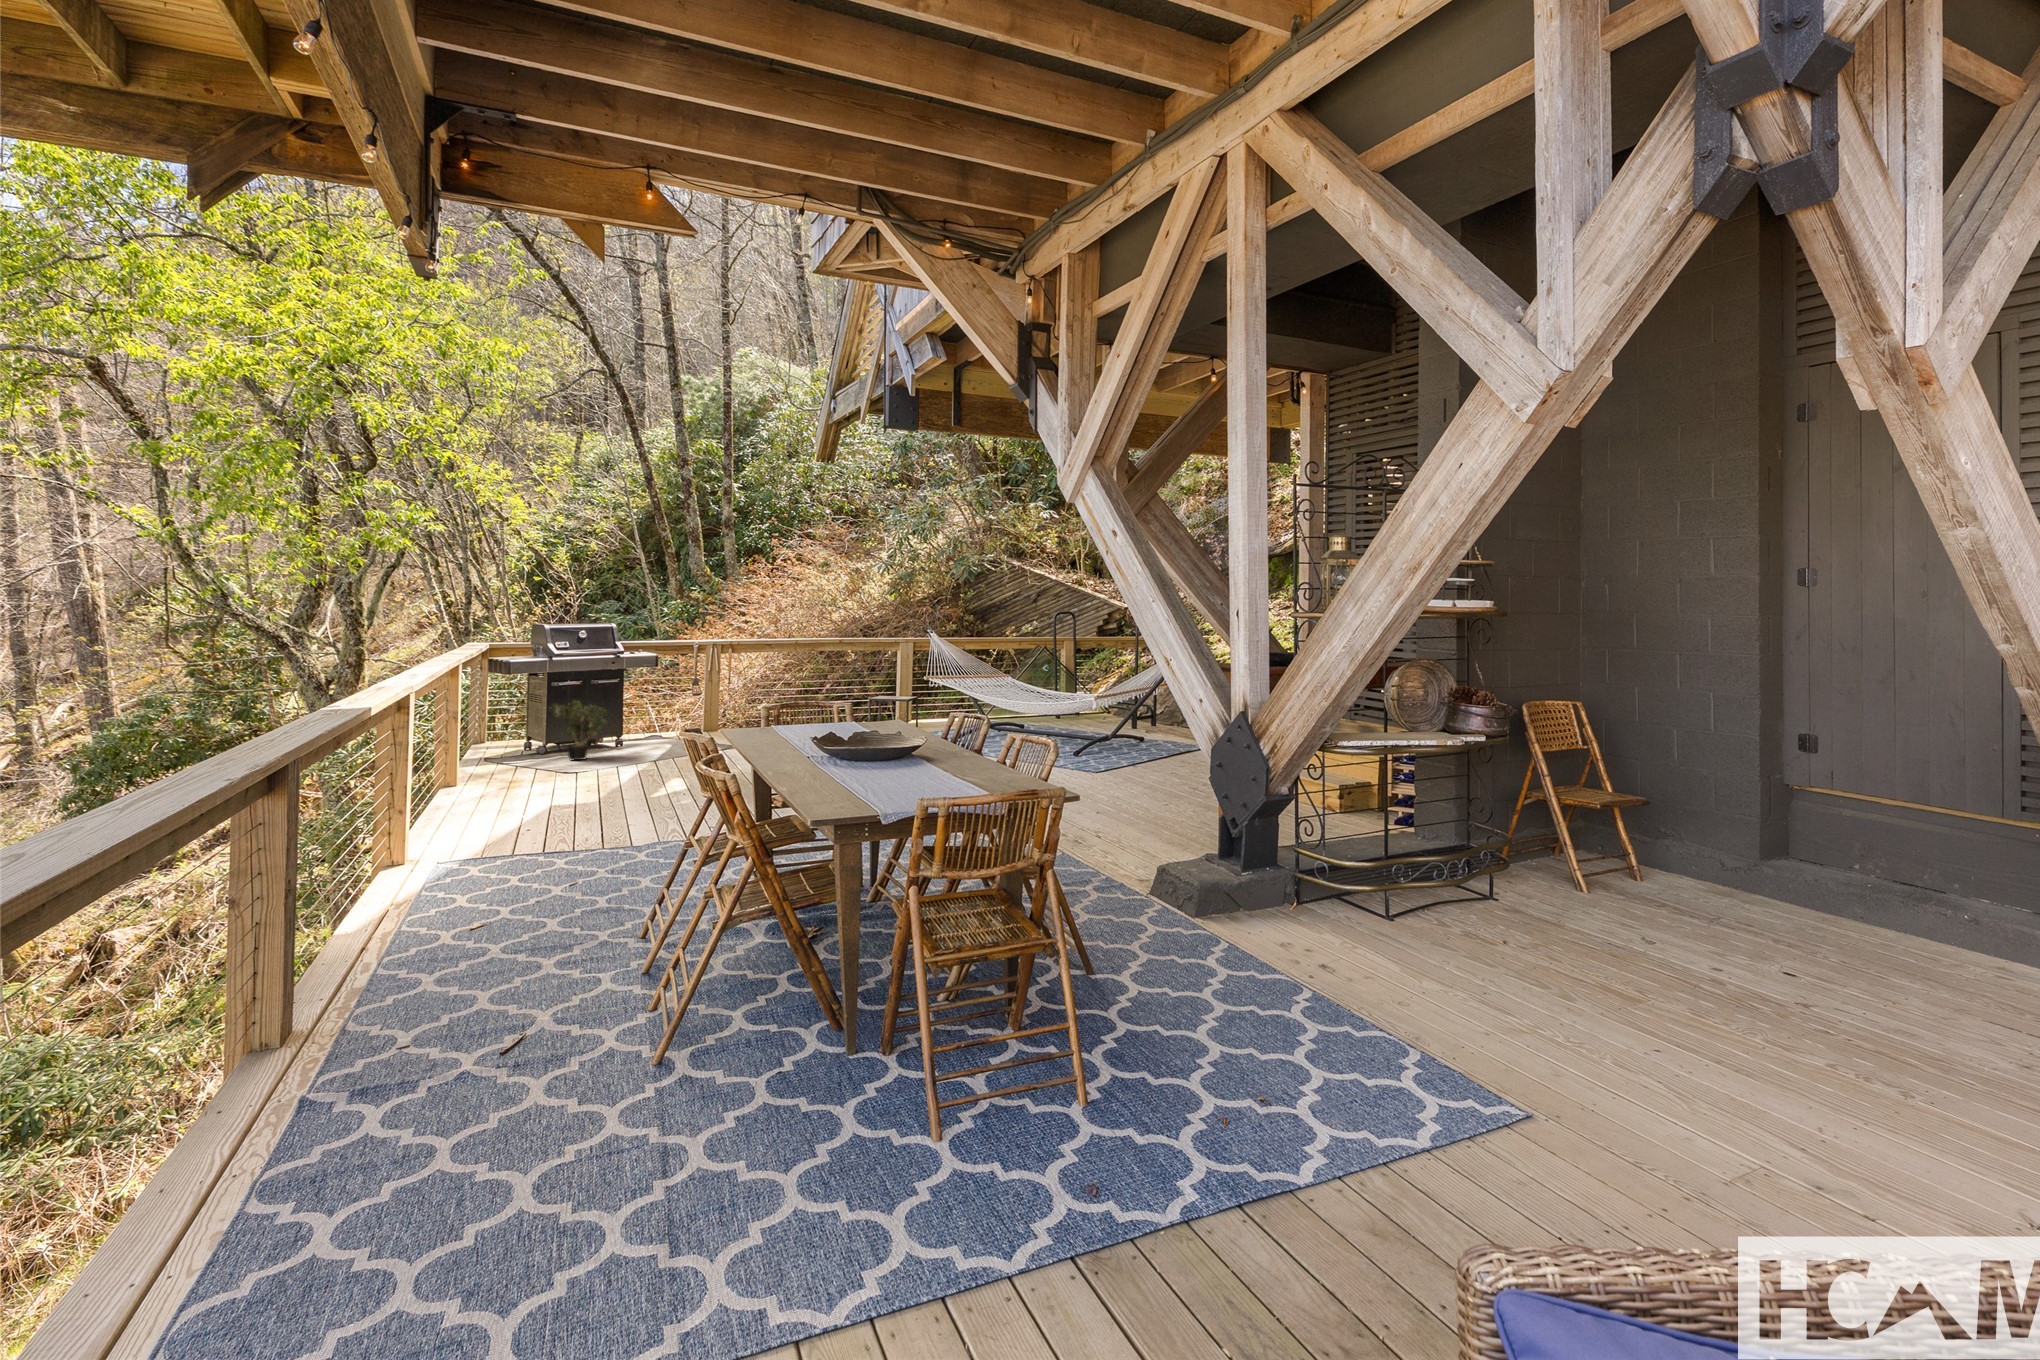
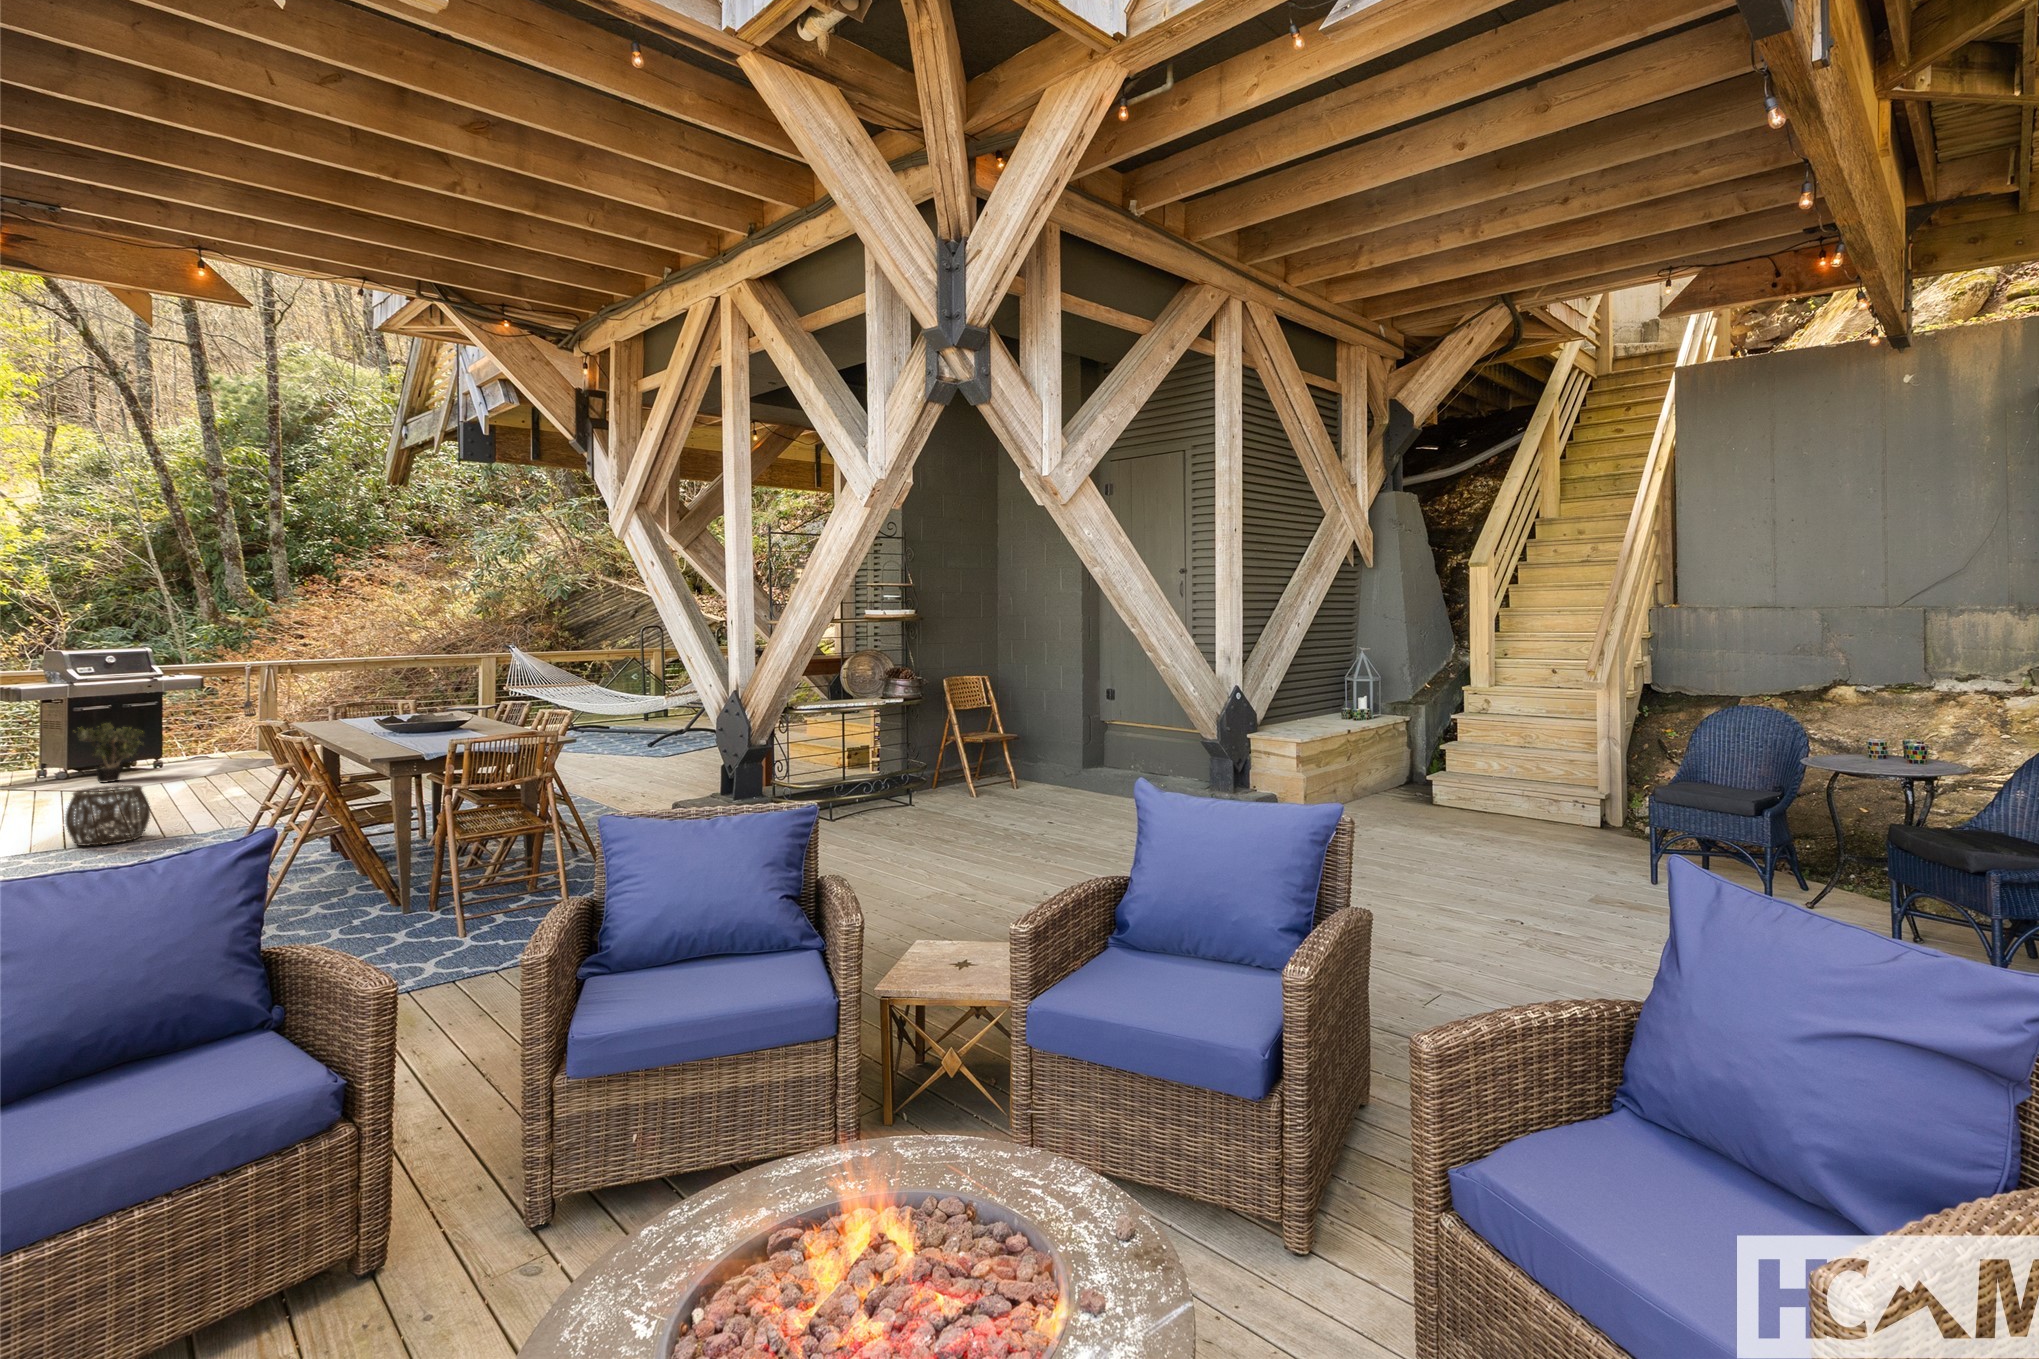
woven basket: none [508,785,590,857] -> present [65,785,150,846]

